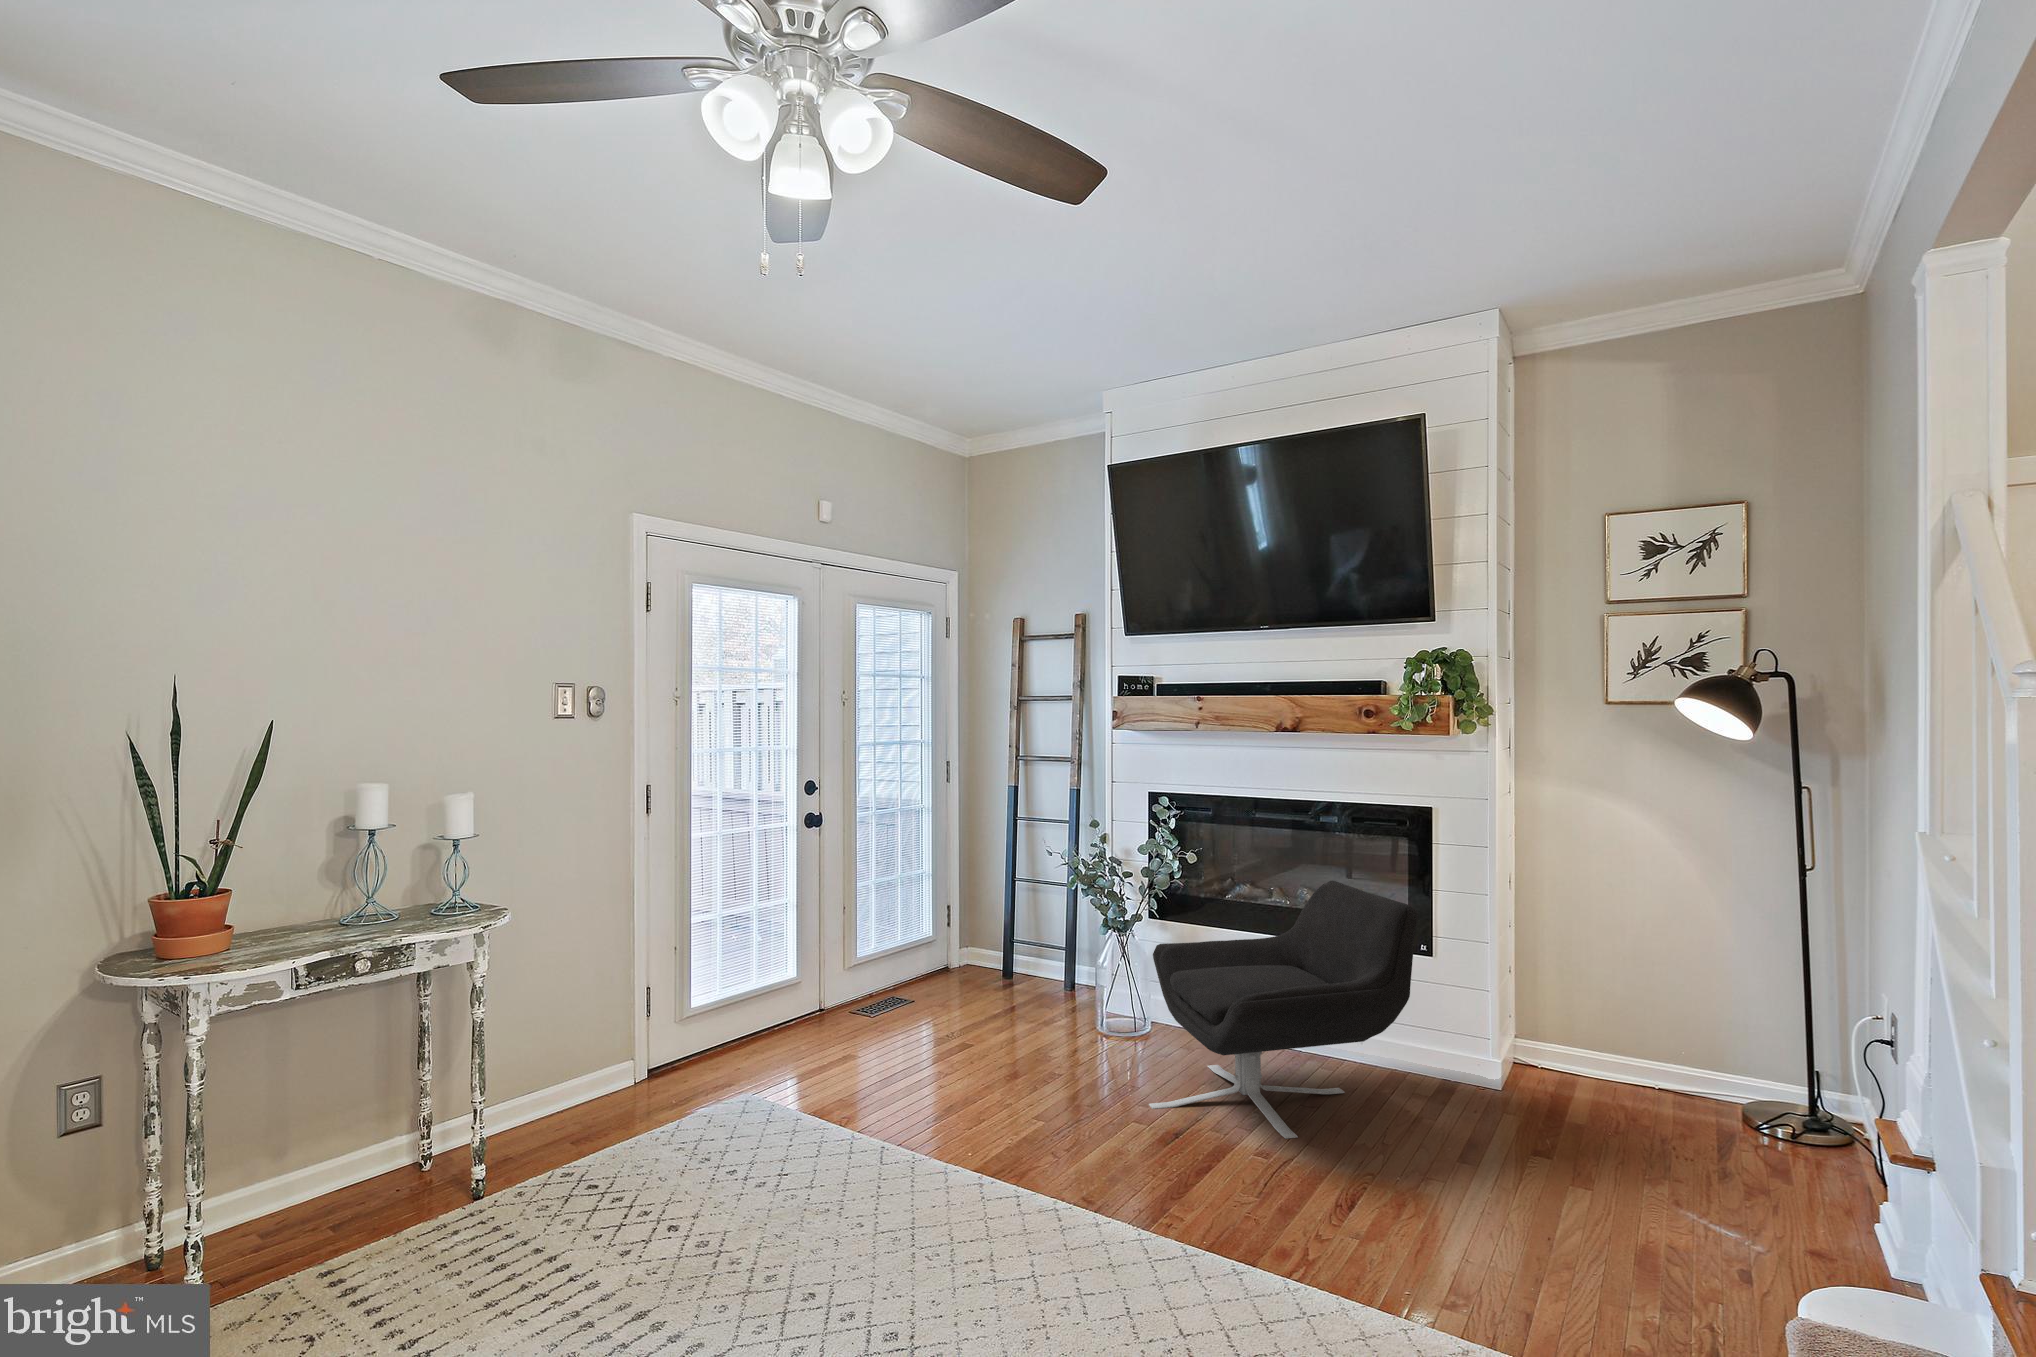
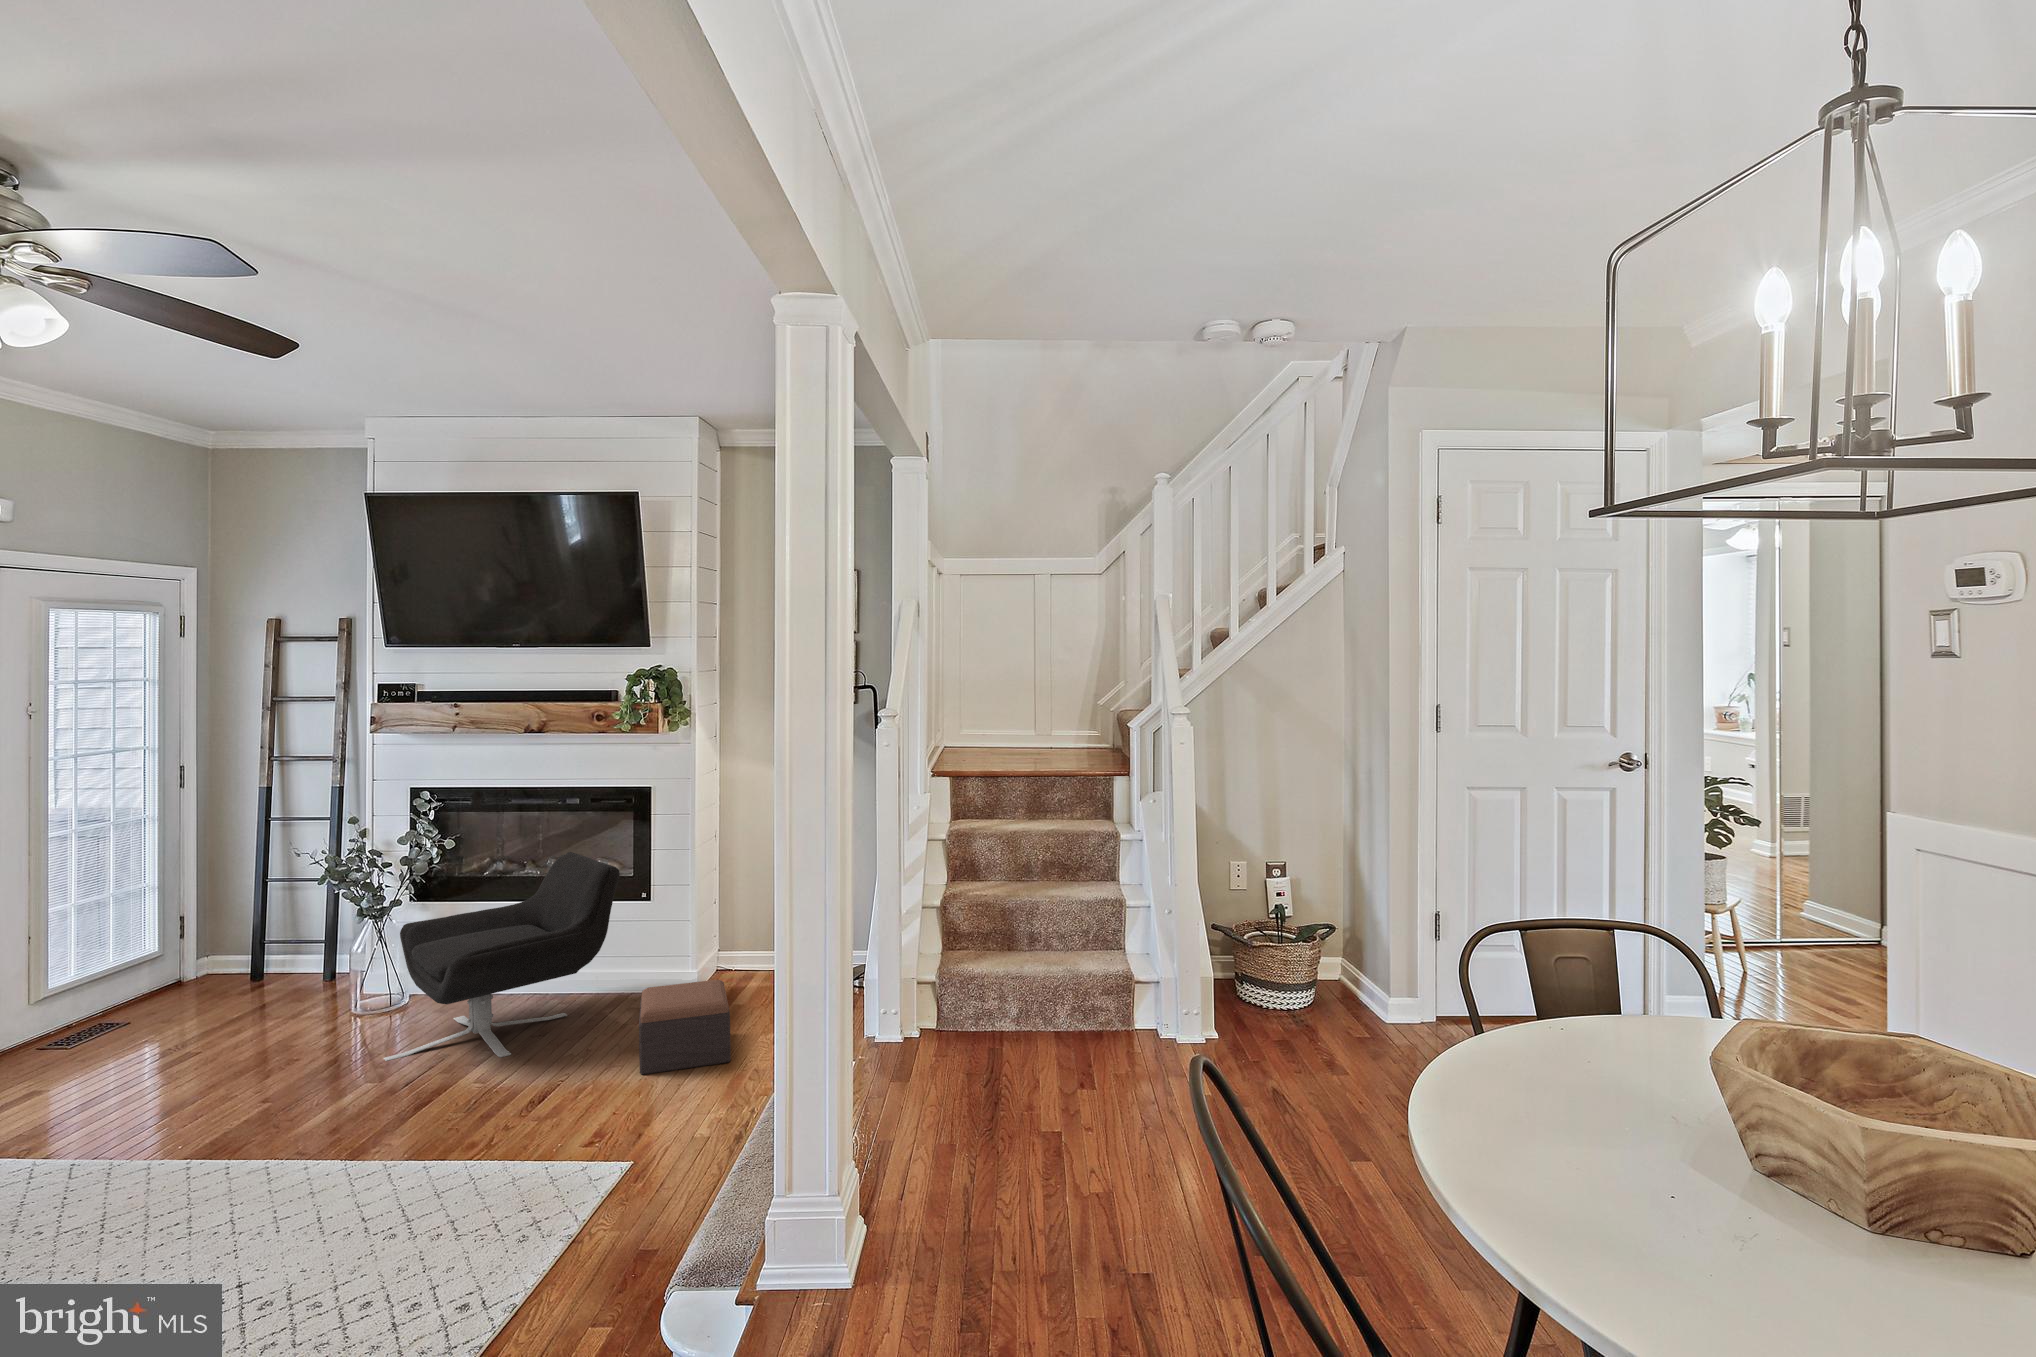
footstool: none [1475,1087,1653,1242] -> present [639,980,731,1075]

